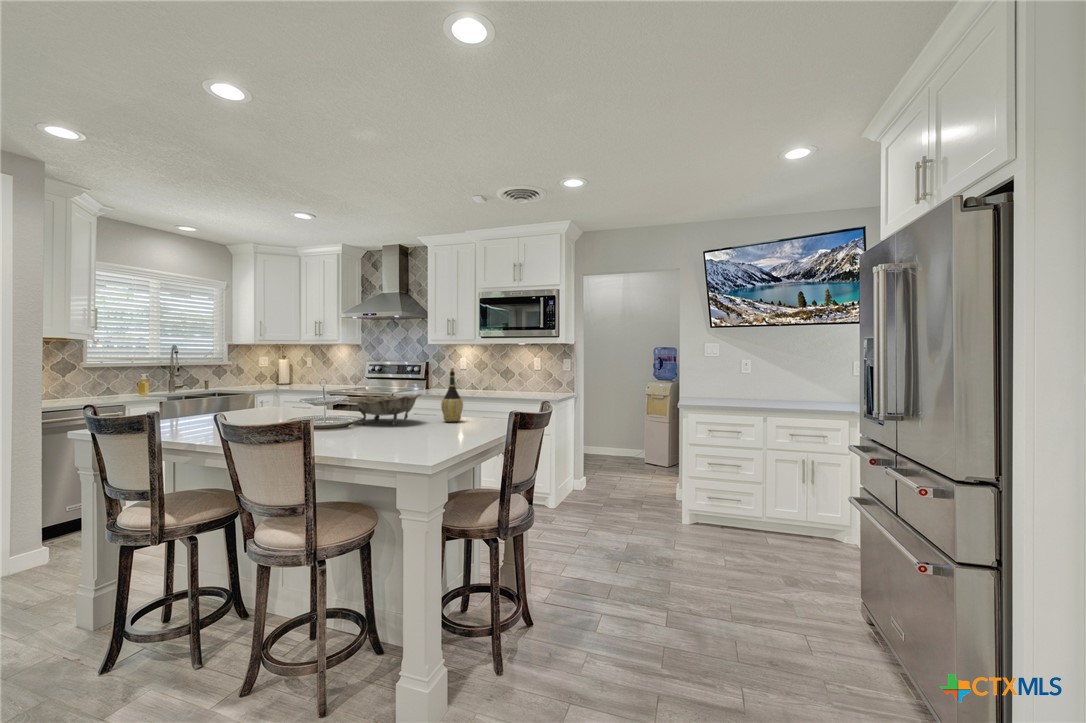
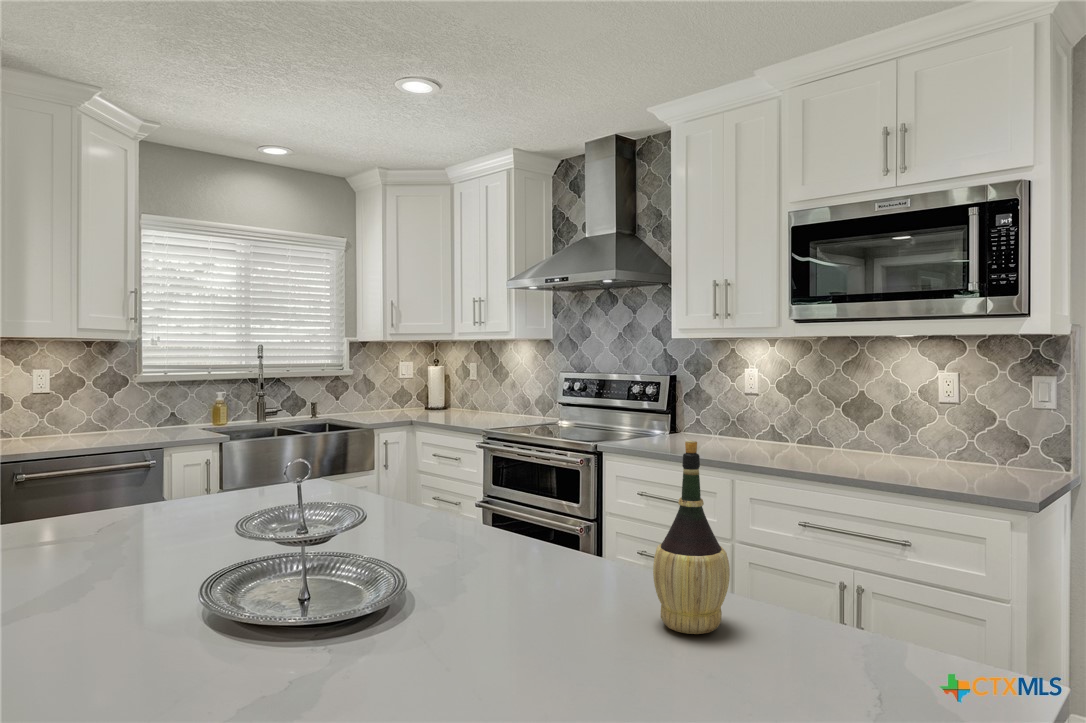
decorative bowl: present [349,394,422,425] -> none [378,506,588,632]

